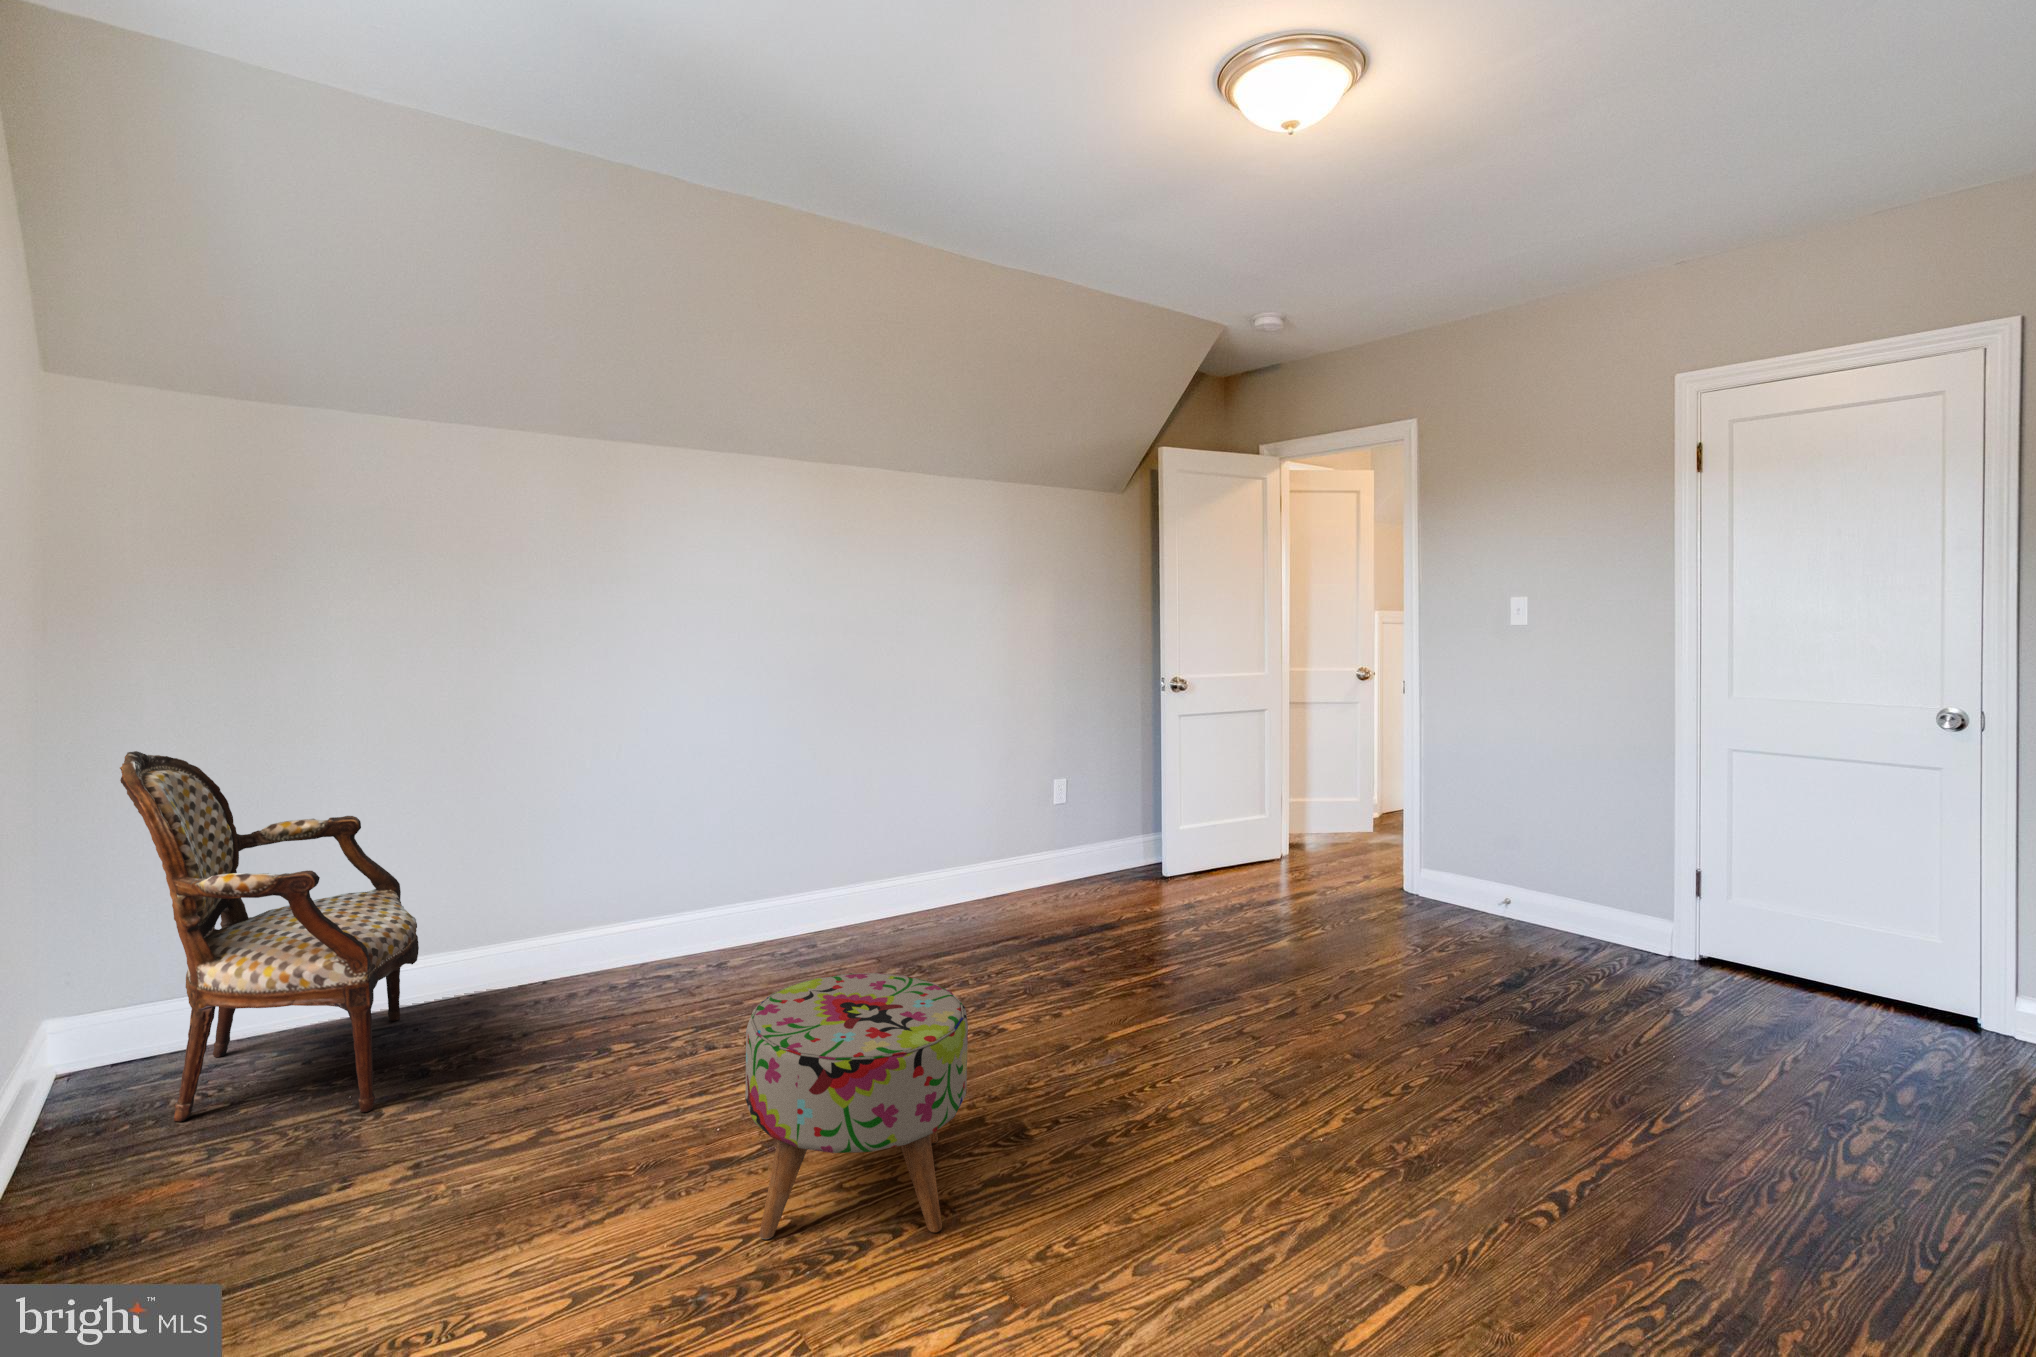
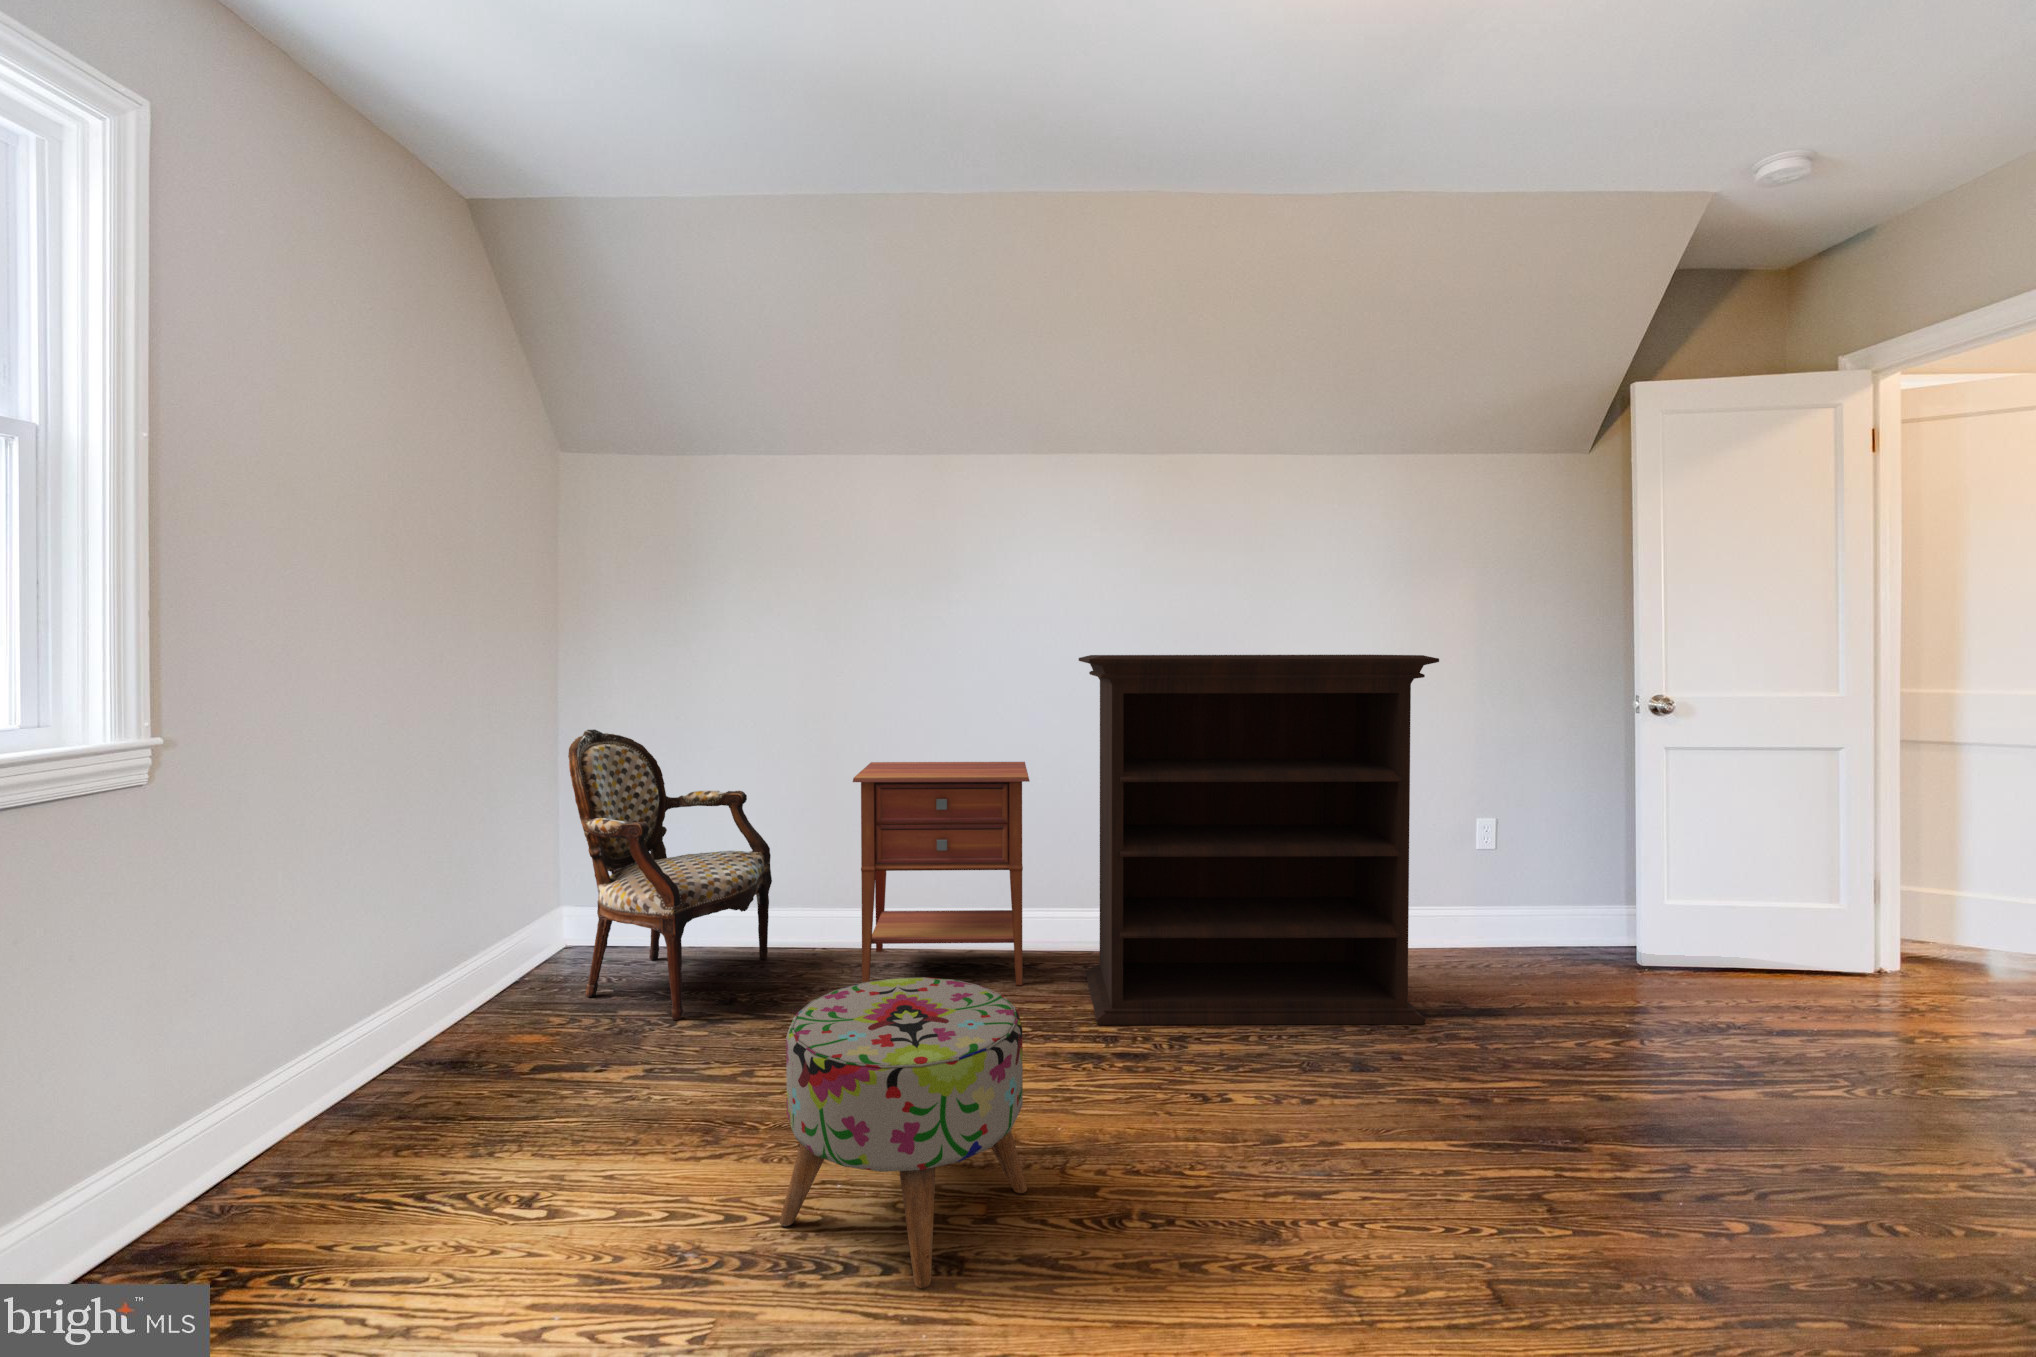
bookshelf: none [788,645,1099,1000] -> present [1079,655,1439,1025]
nightstand: none [525,753,754,1021] -> present [853,762,1029,985]

